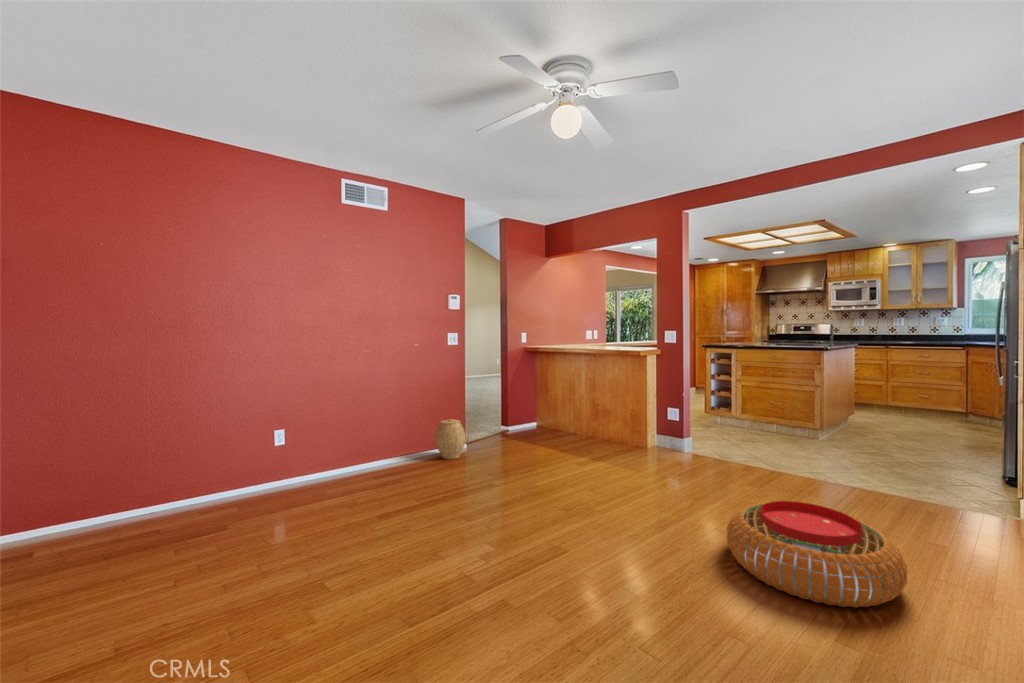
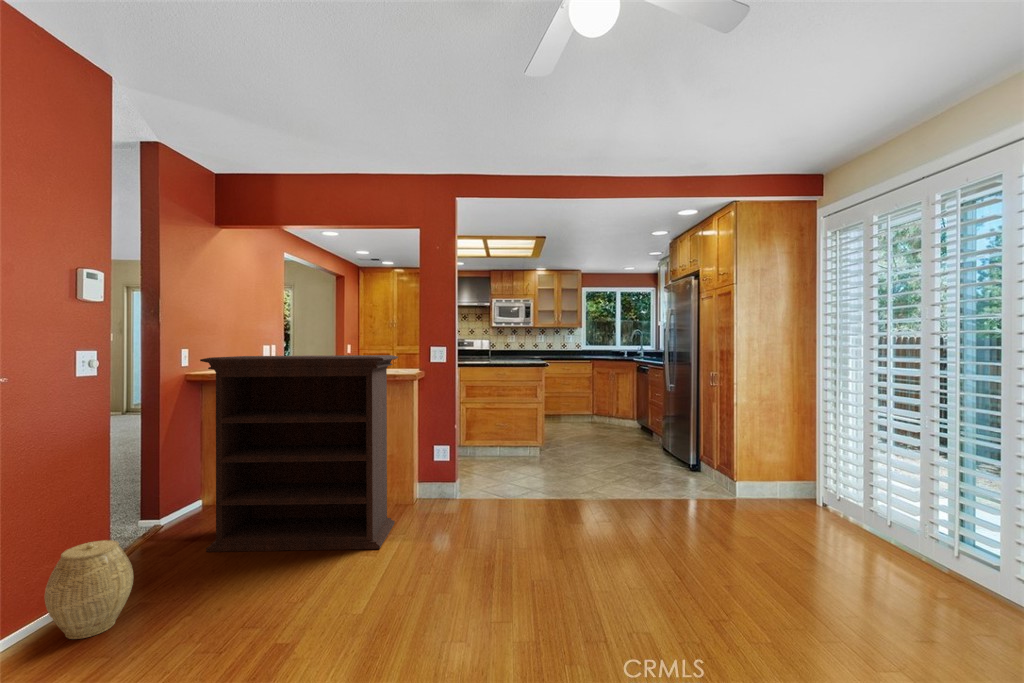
bookshelf: none [512,337,620,462] -> present [200,355,398,552]
pouf: present [727,501,907,608] -> none [664,529,836,638]

